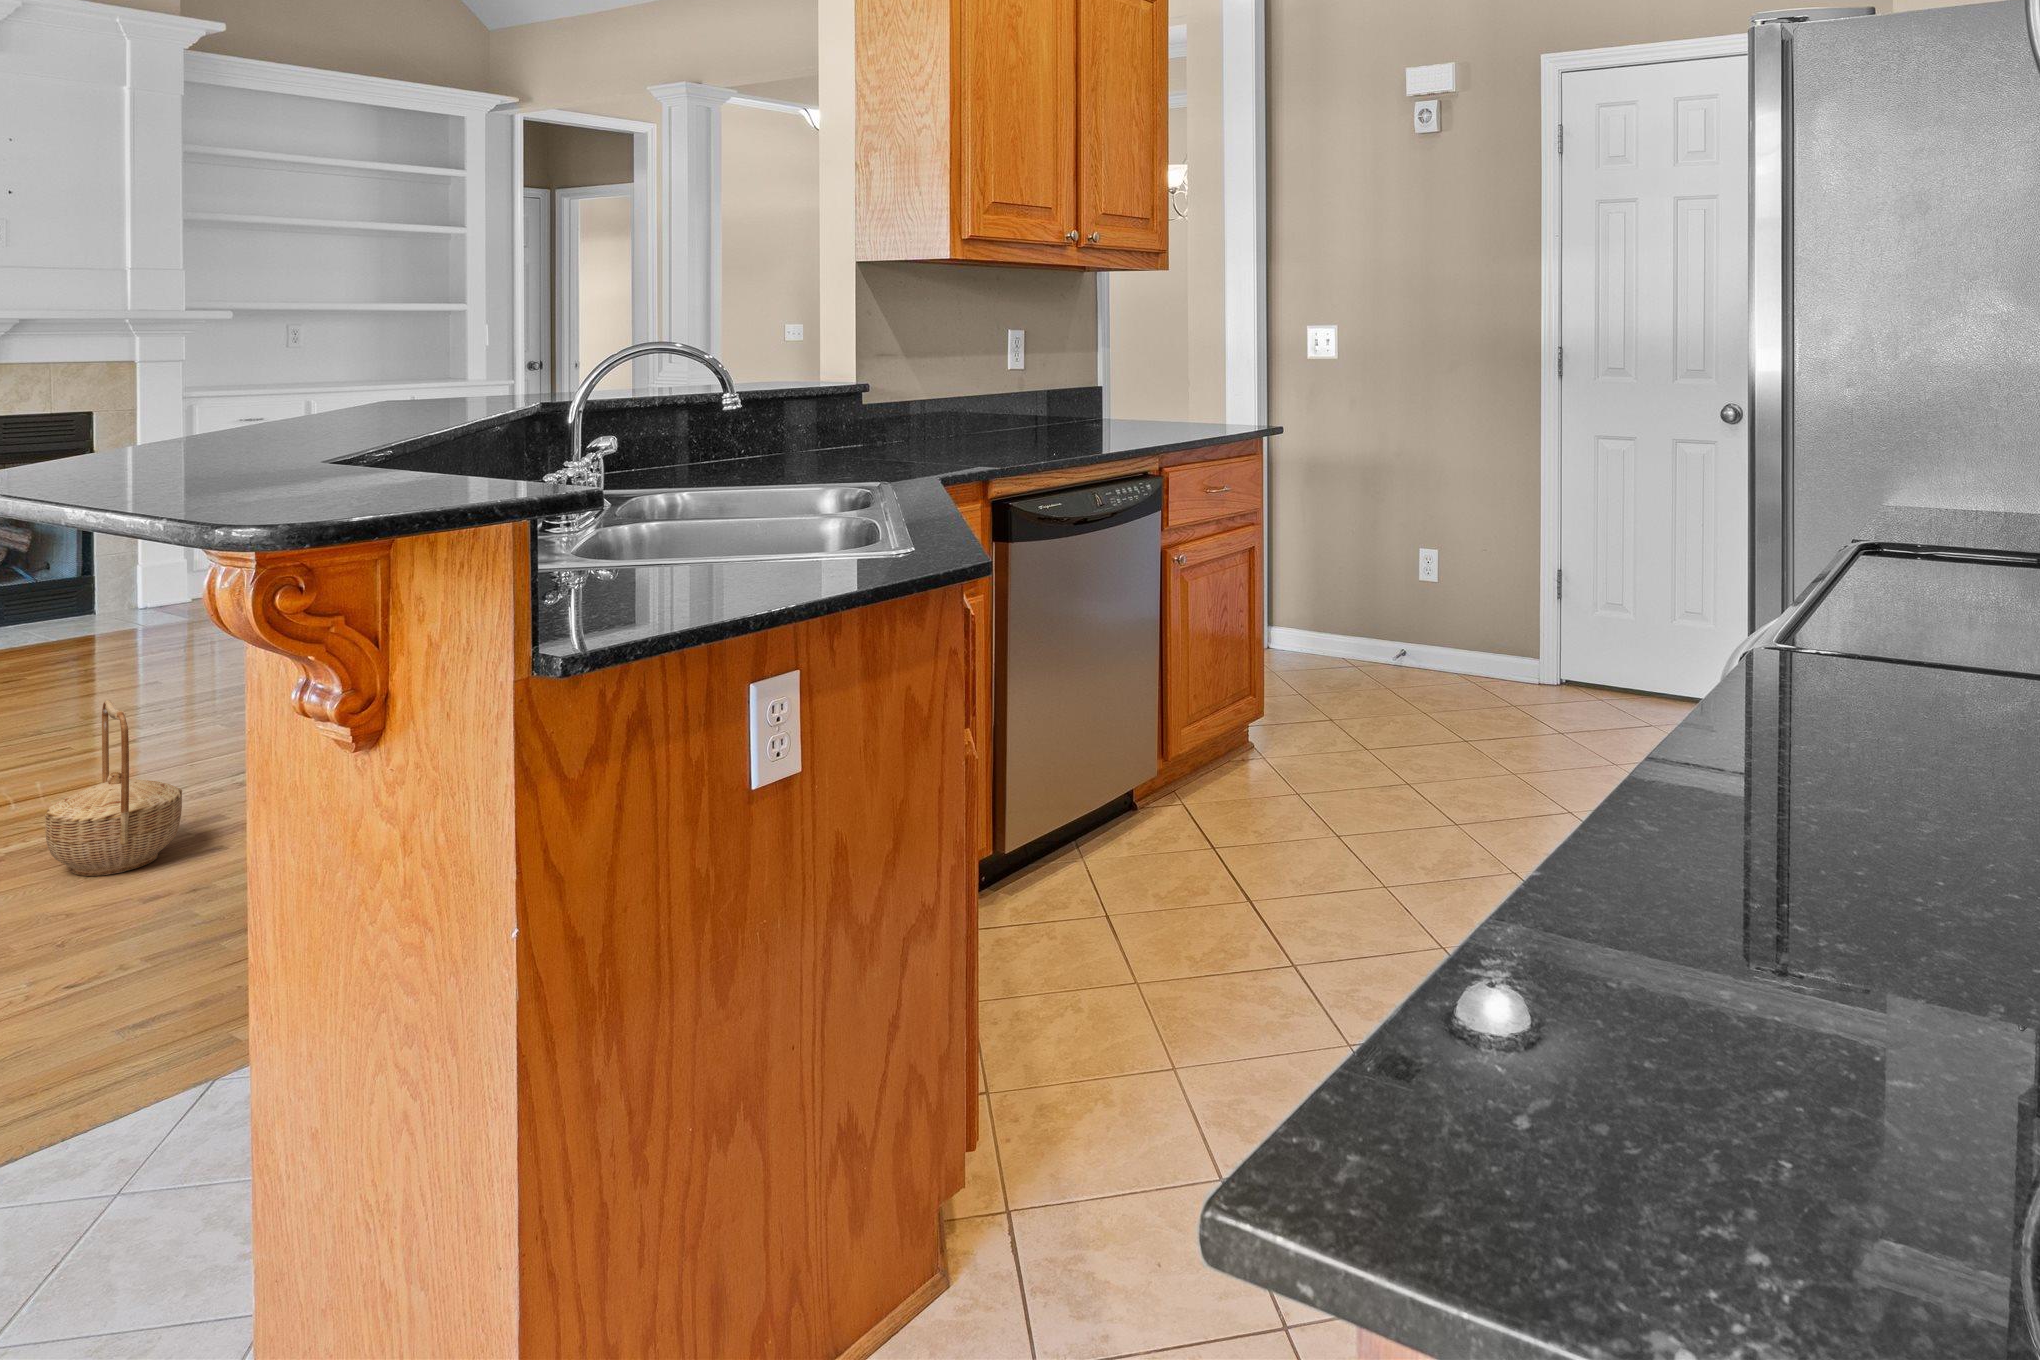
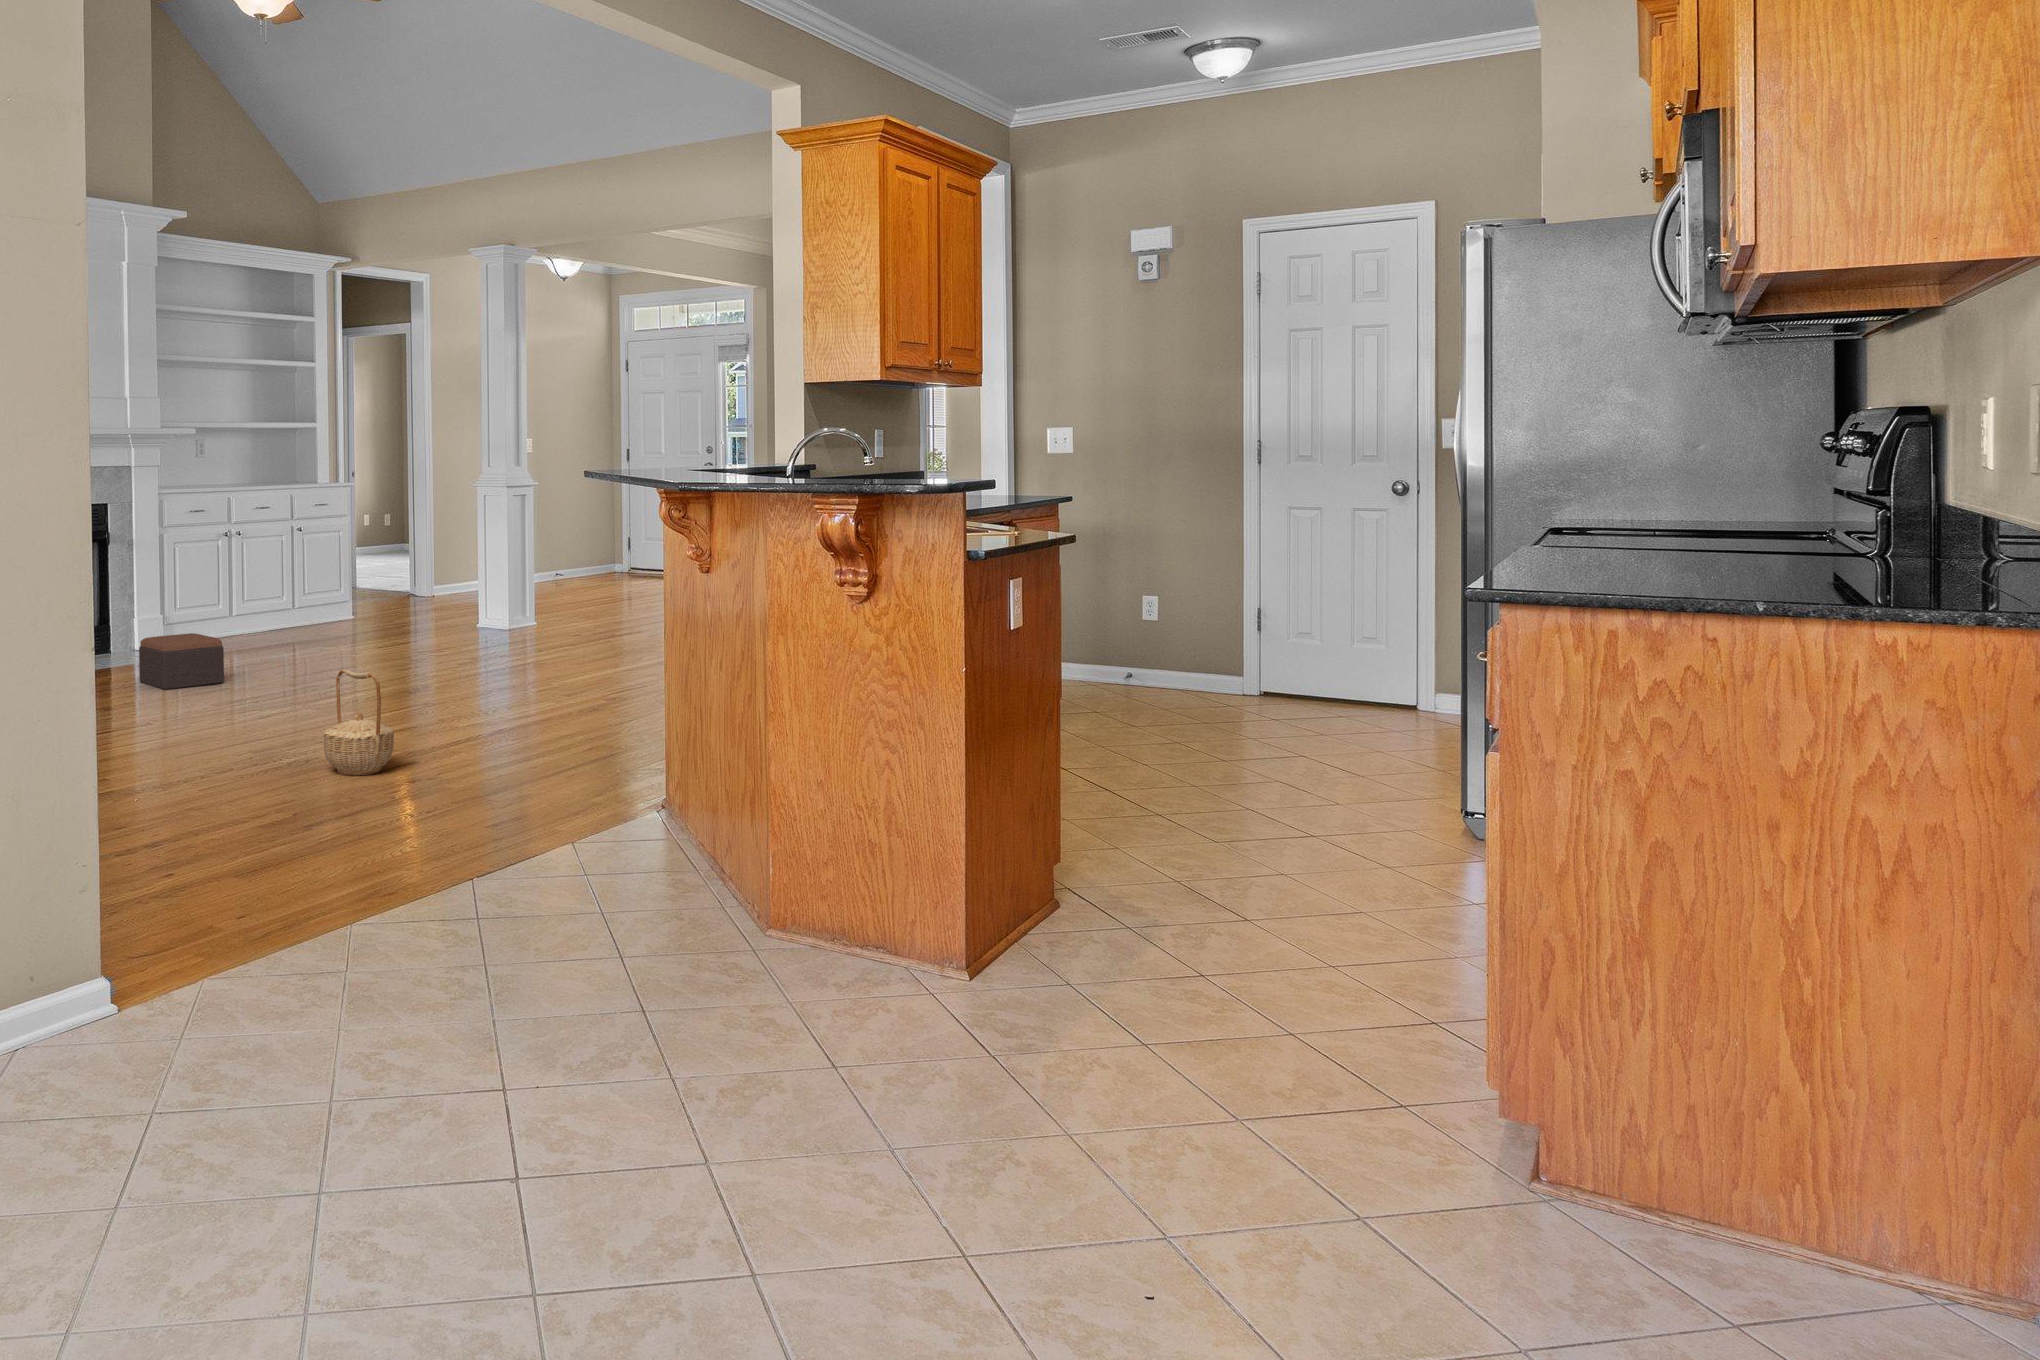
footstool: none [64,594,185,680] -> present [139,633,224,690]

